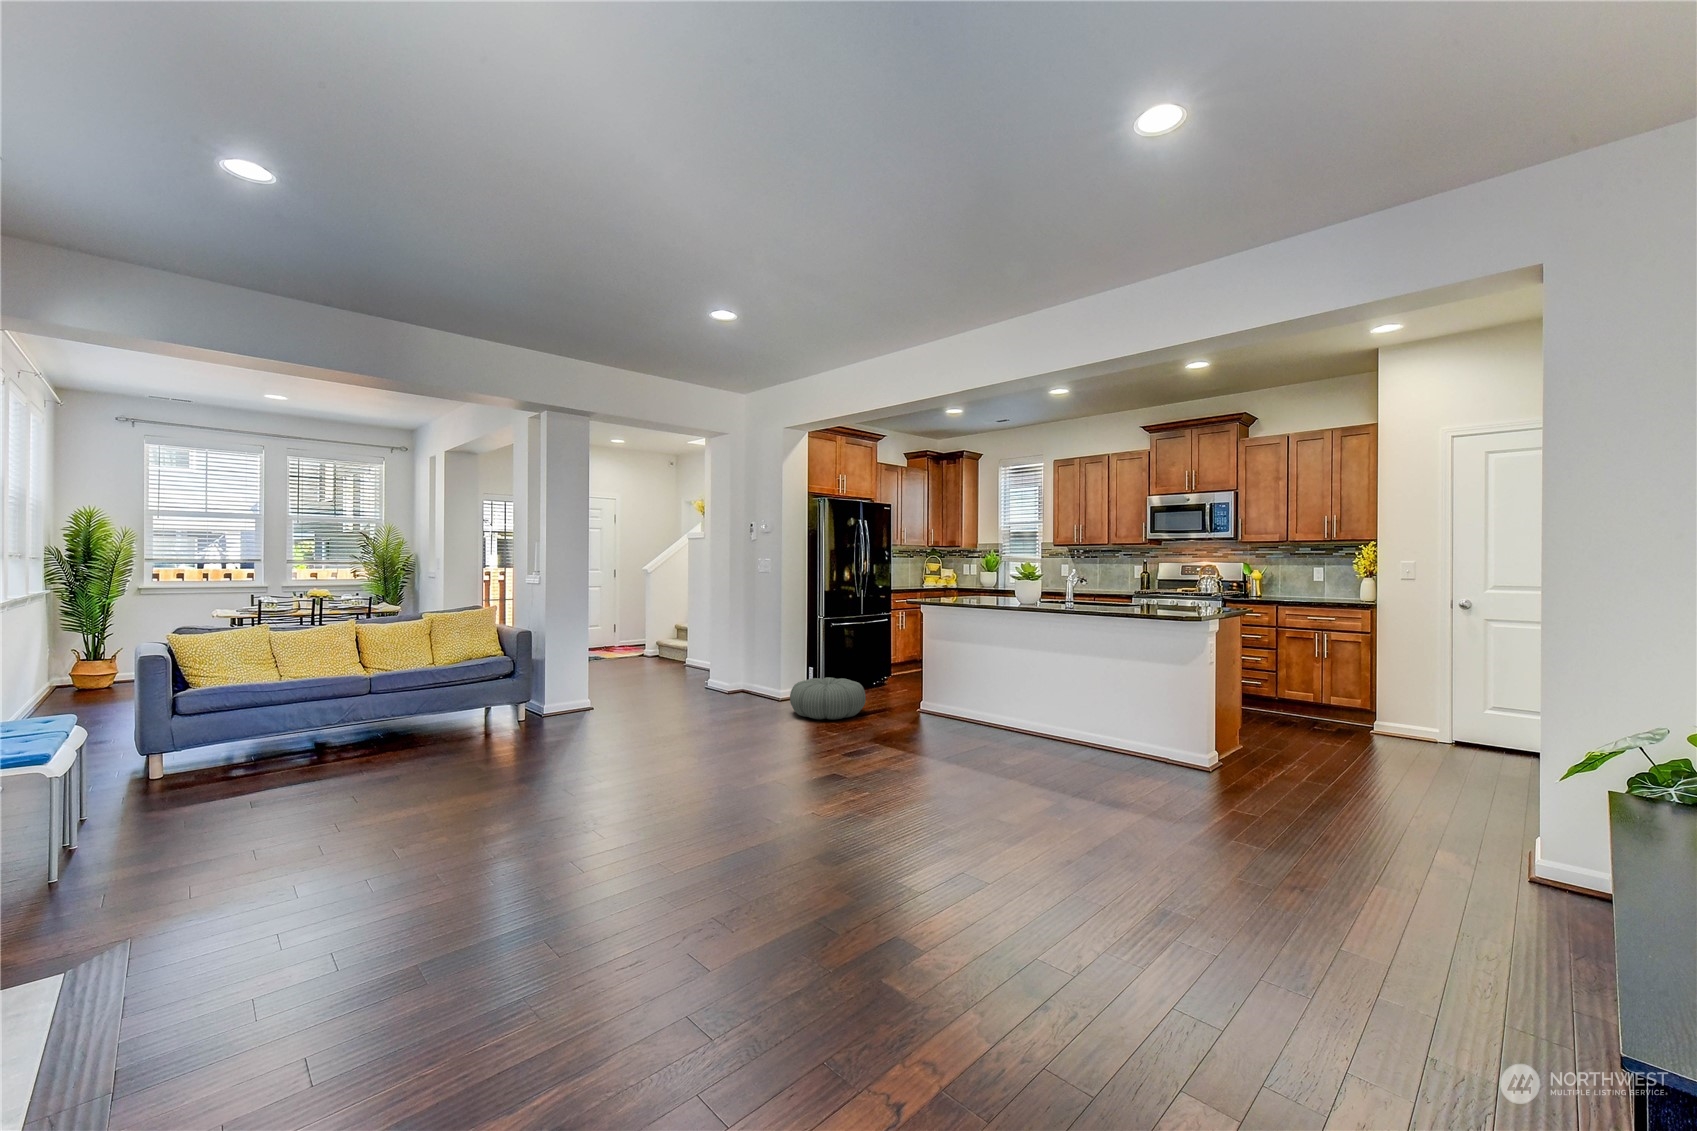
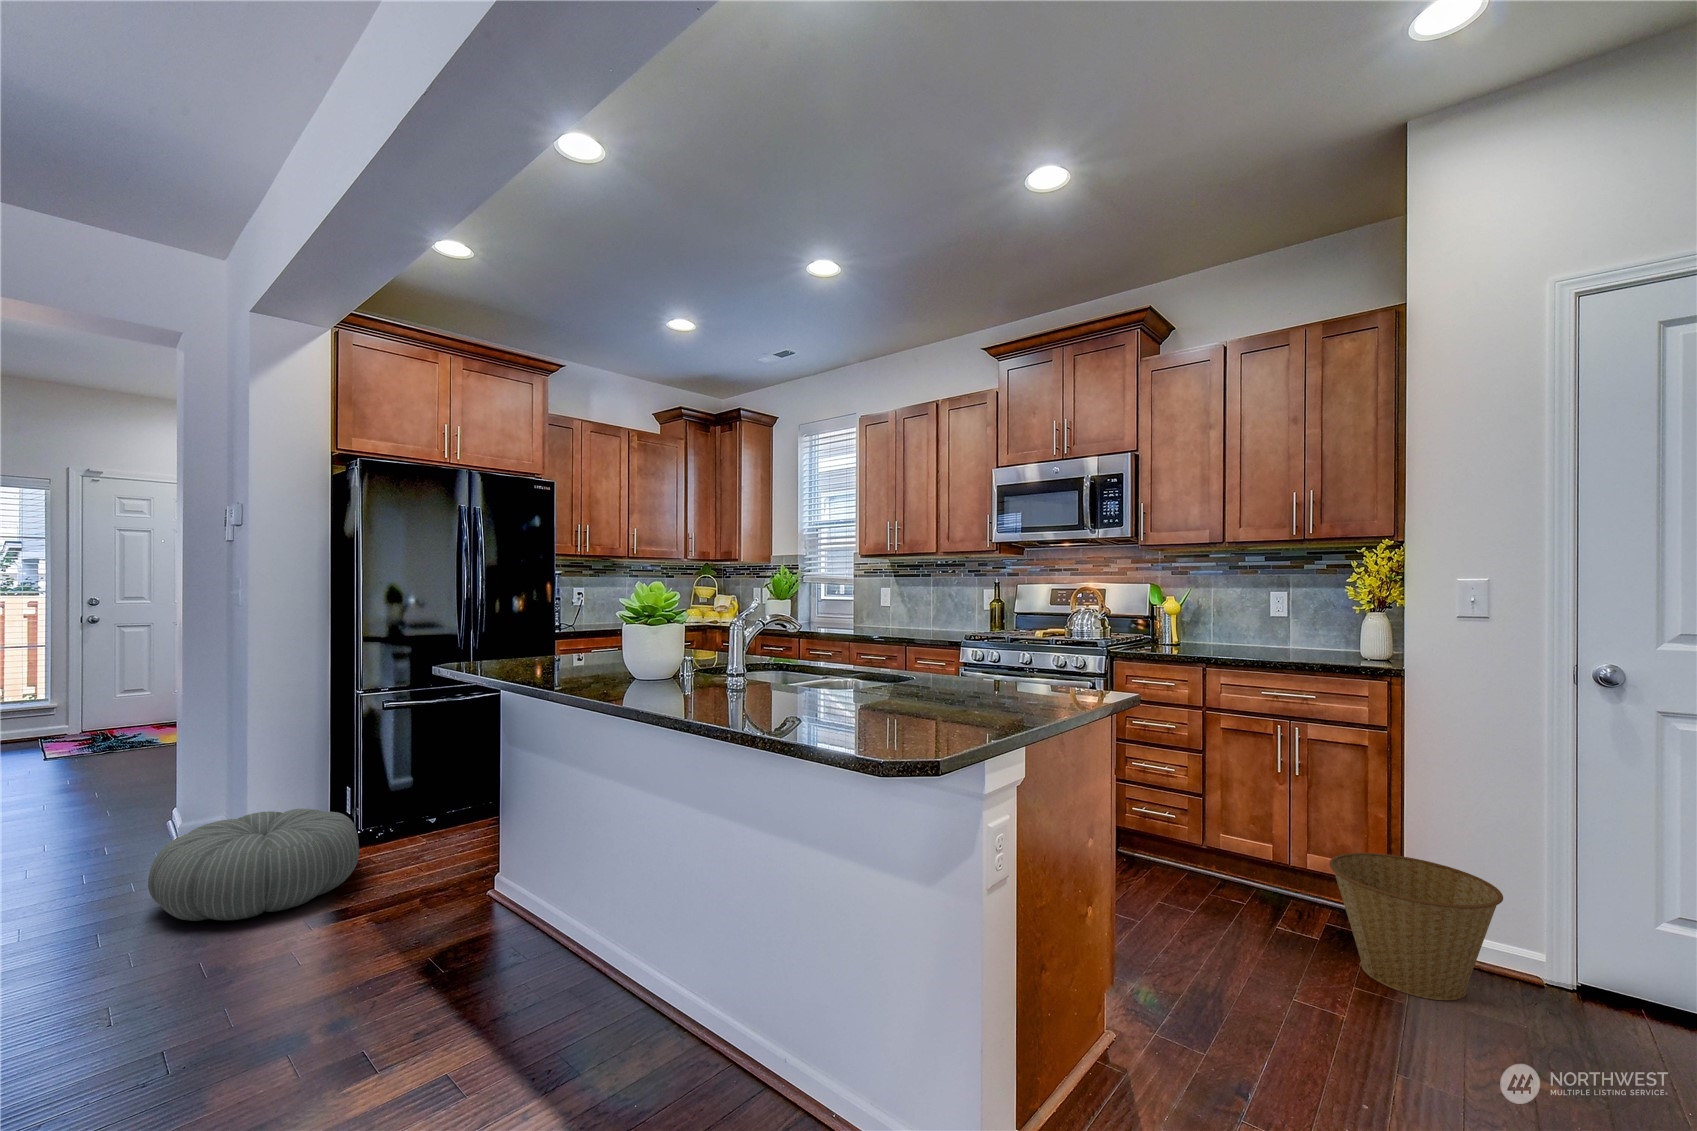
basket: none [1339,689,1415,743] -> present [1329,853,1503,1000]

